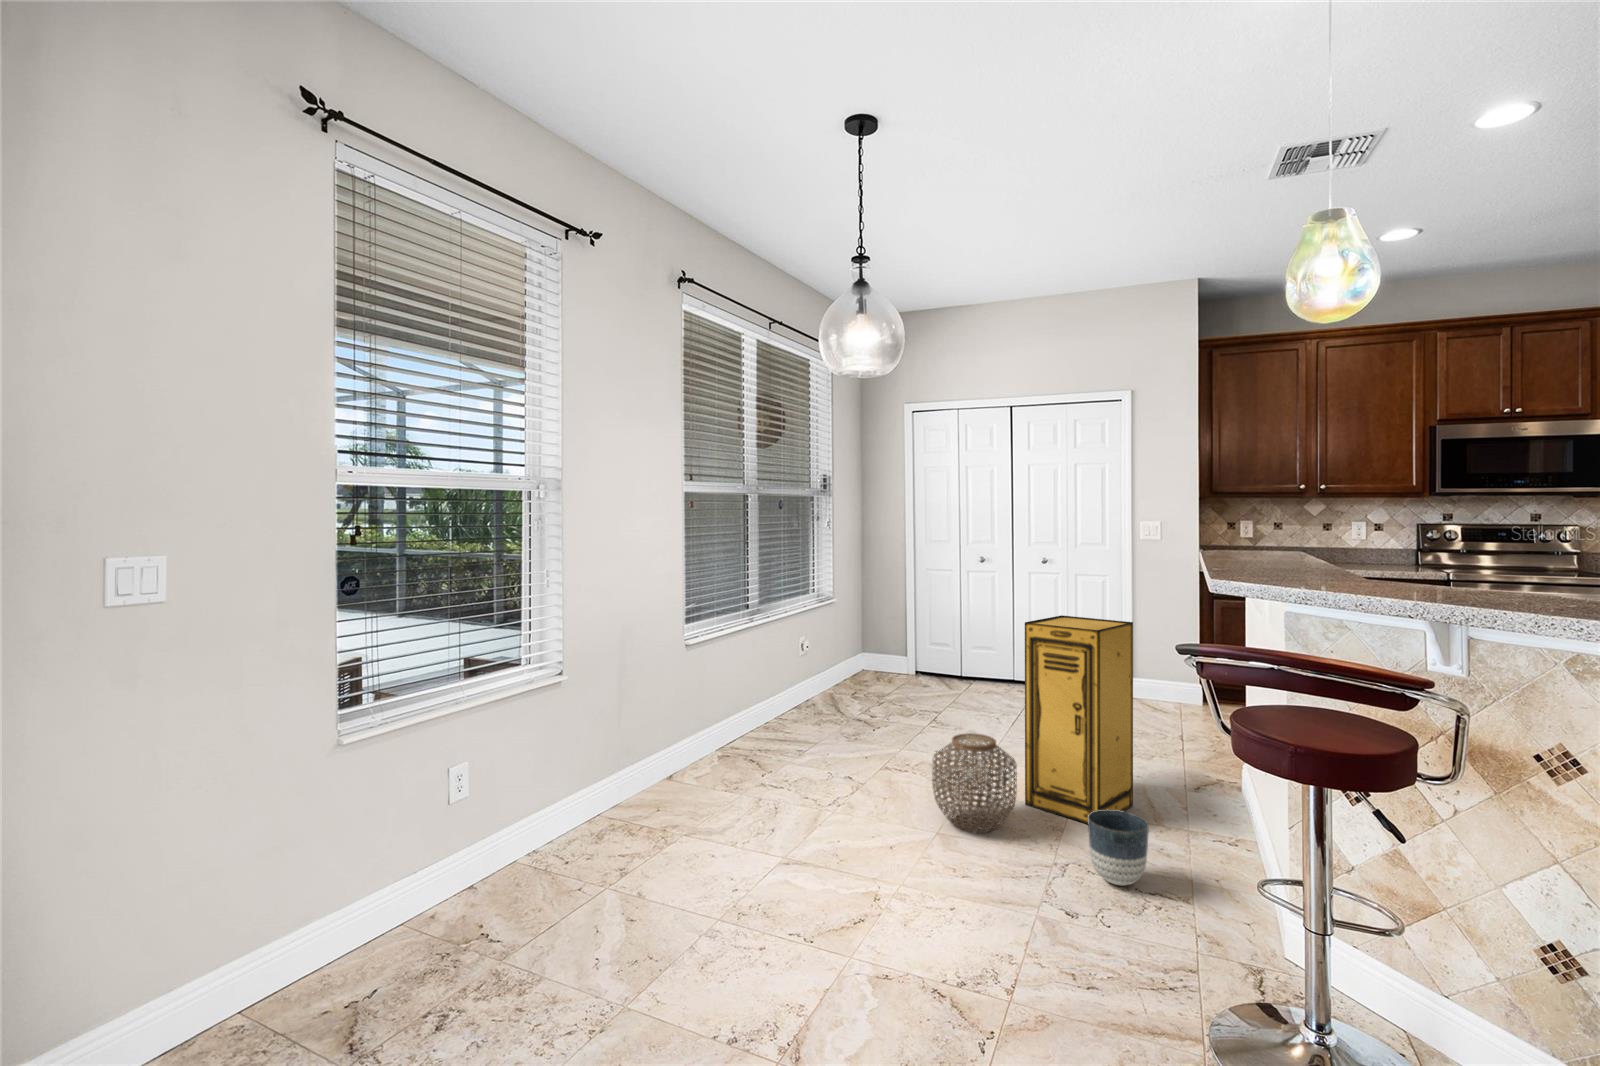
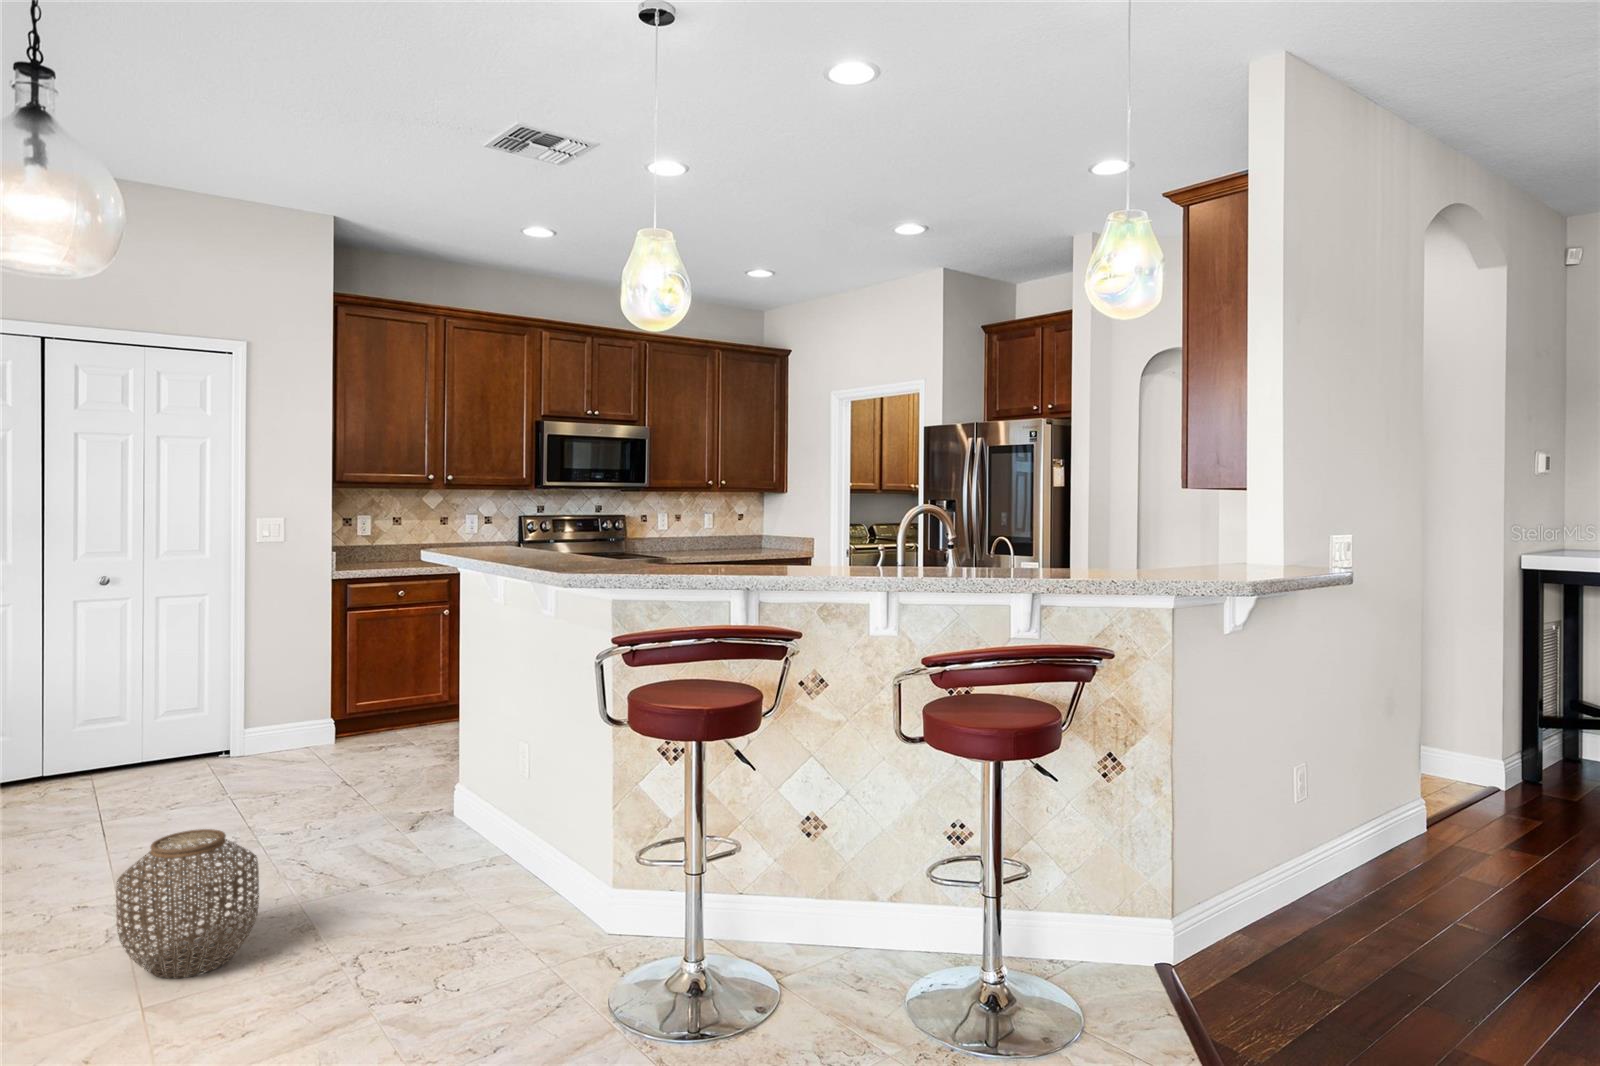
storage cabinet: present [1025,615,1133,824] -> none [233,641,368,915]
planter: present [1088,810,1149,886] -> none [388,861,460,950]

